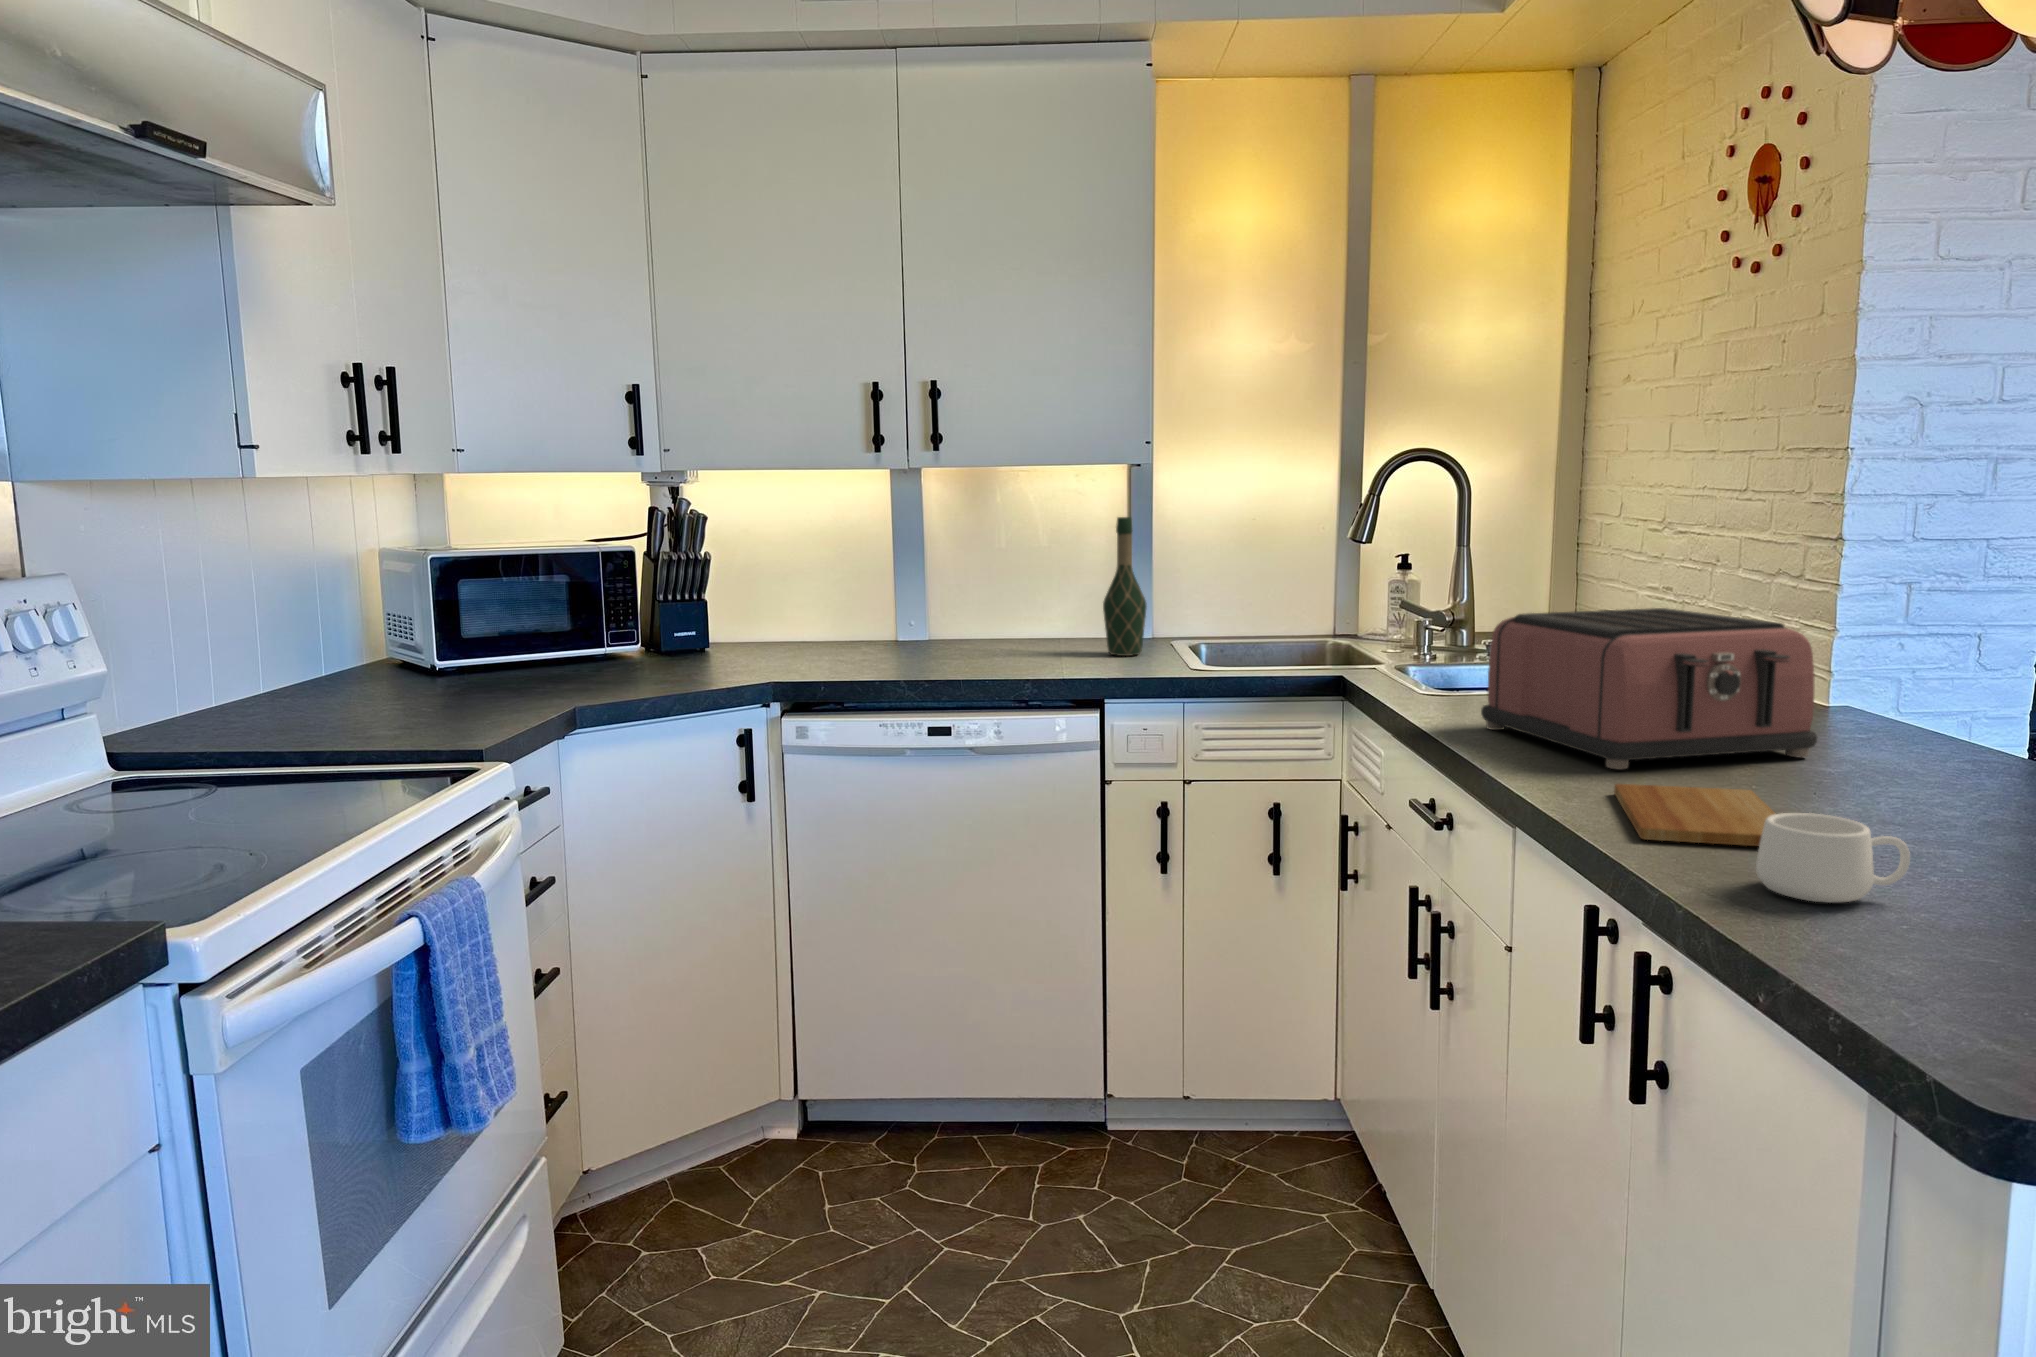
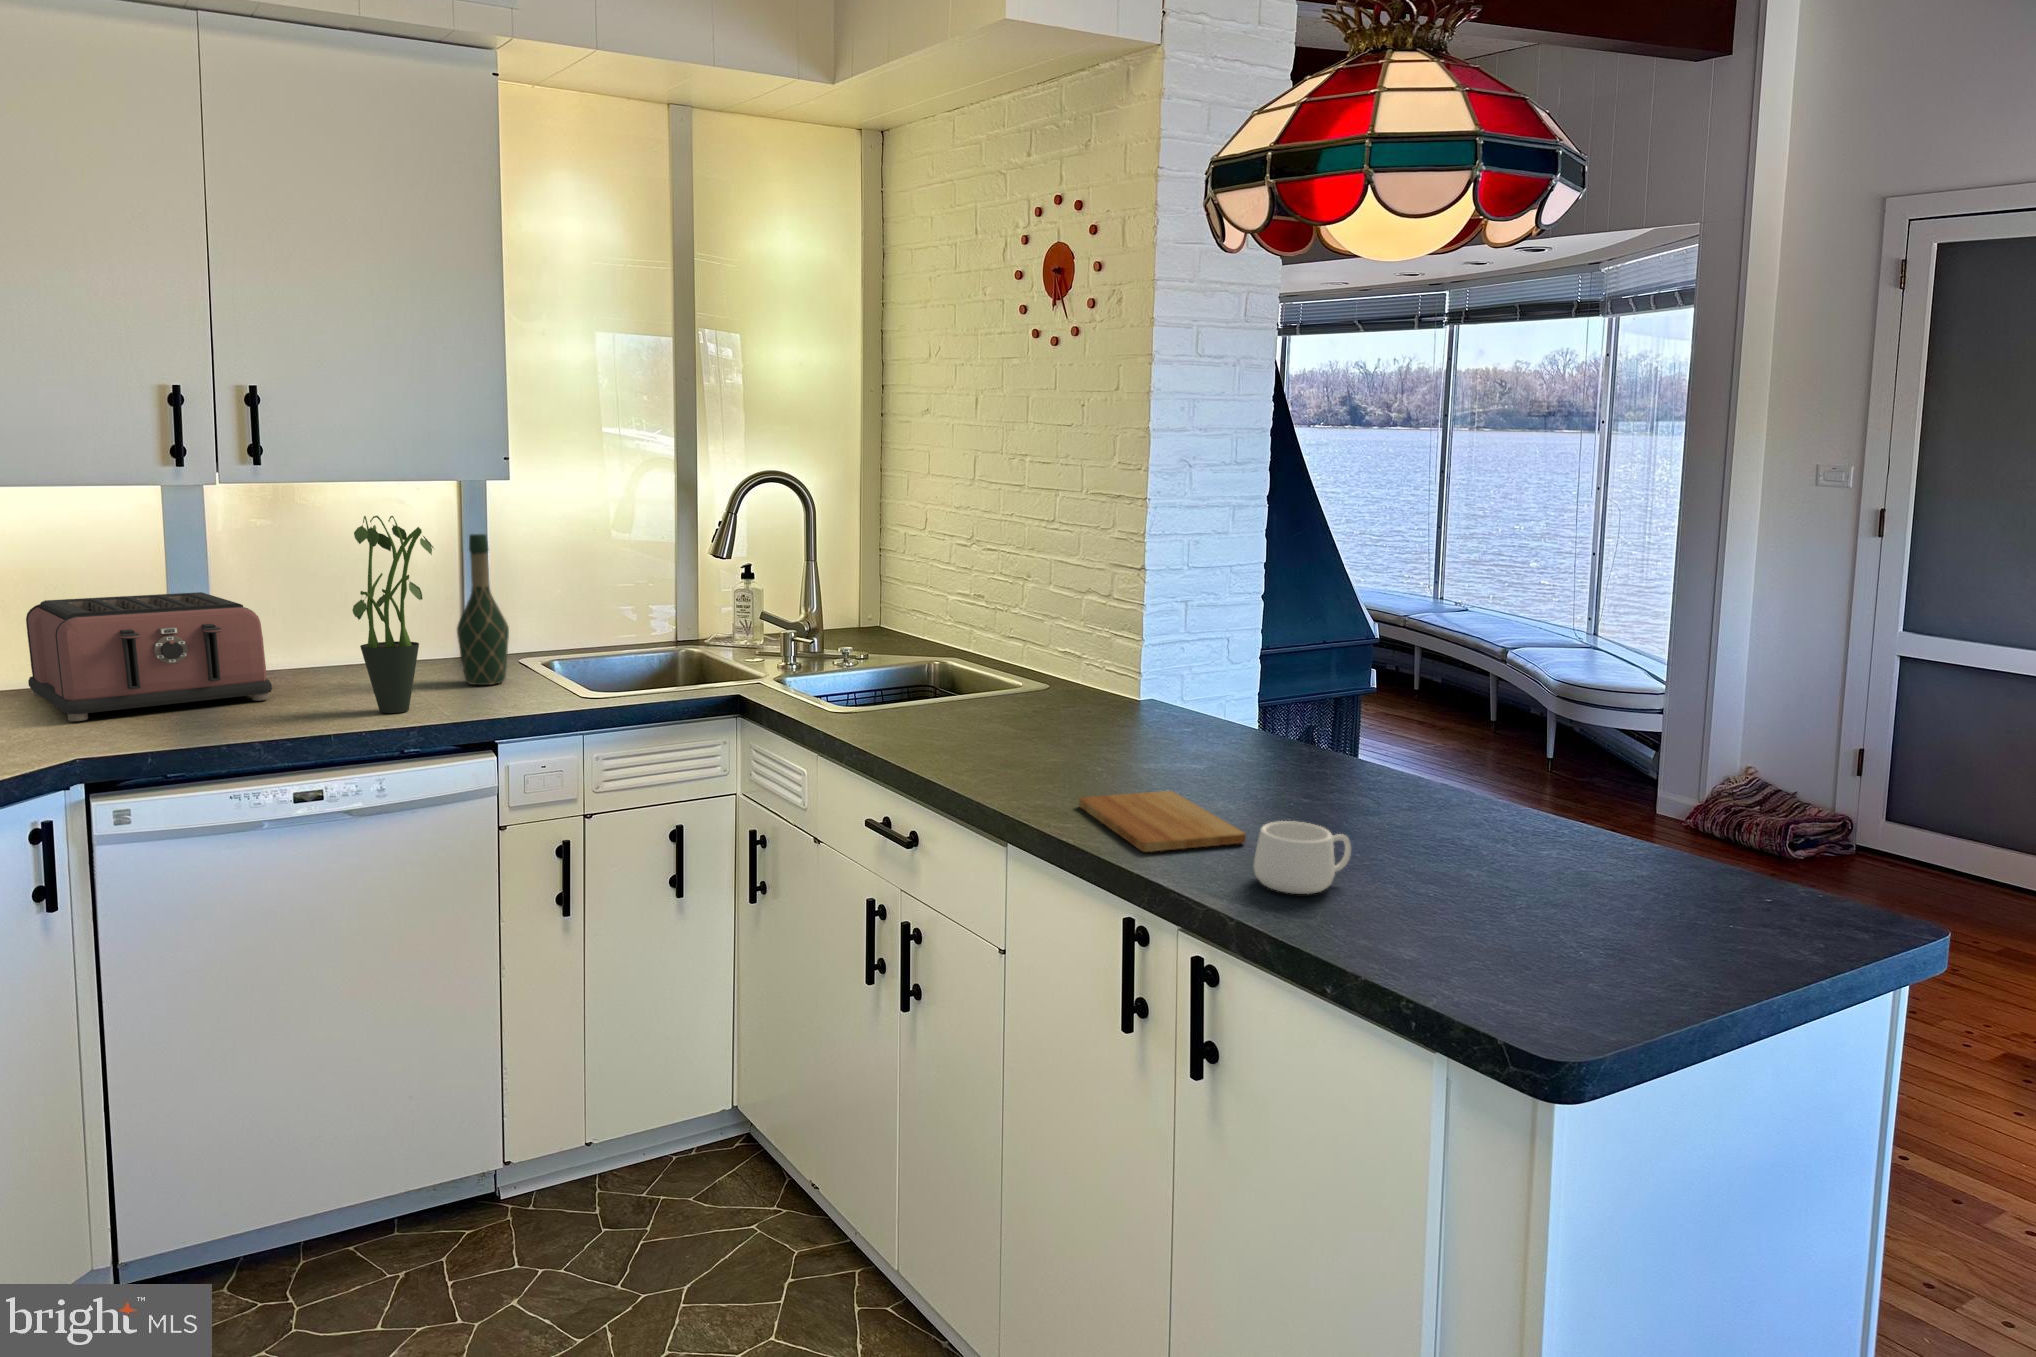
potted plant: none [1003,497,1074,670] -> present [352,516,433,713]
toaster: present [1481,608,1817,769] -> present [26,592,272,721]

